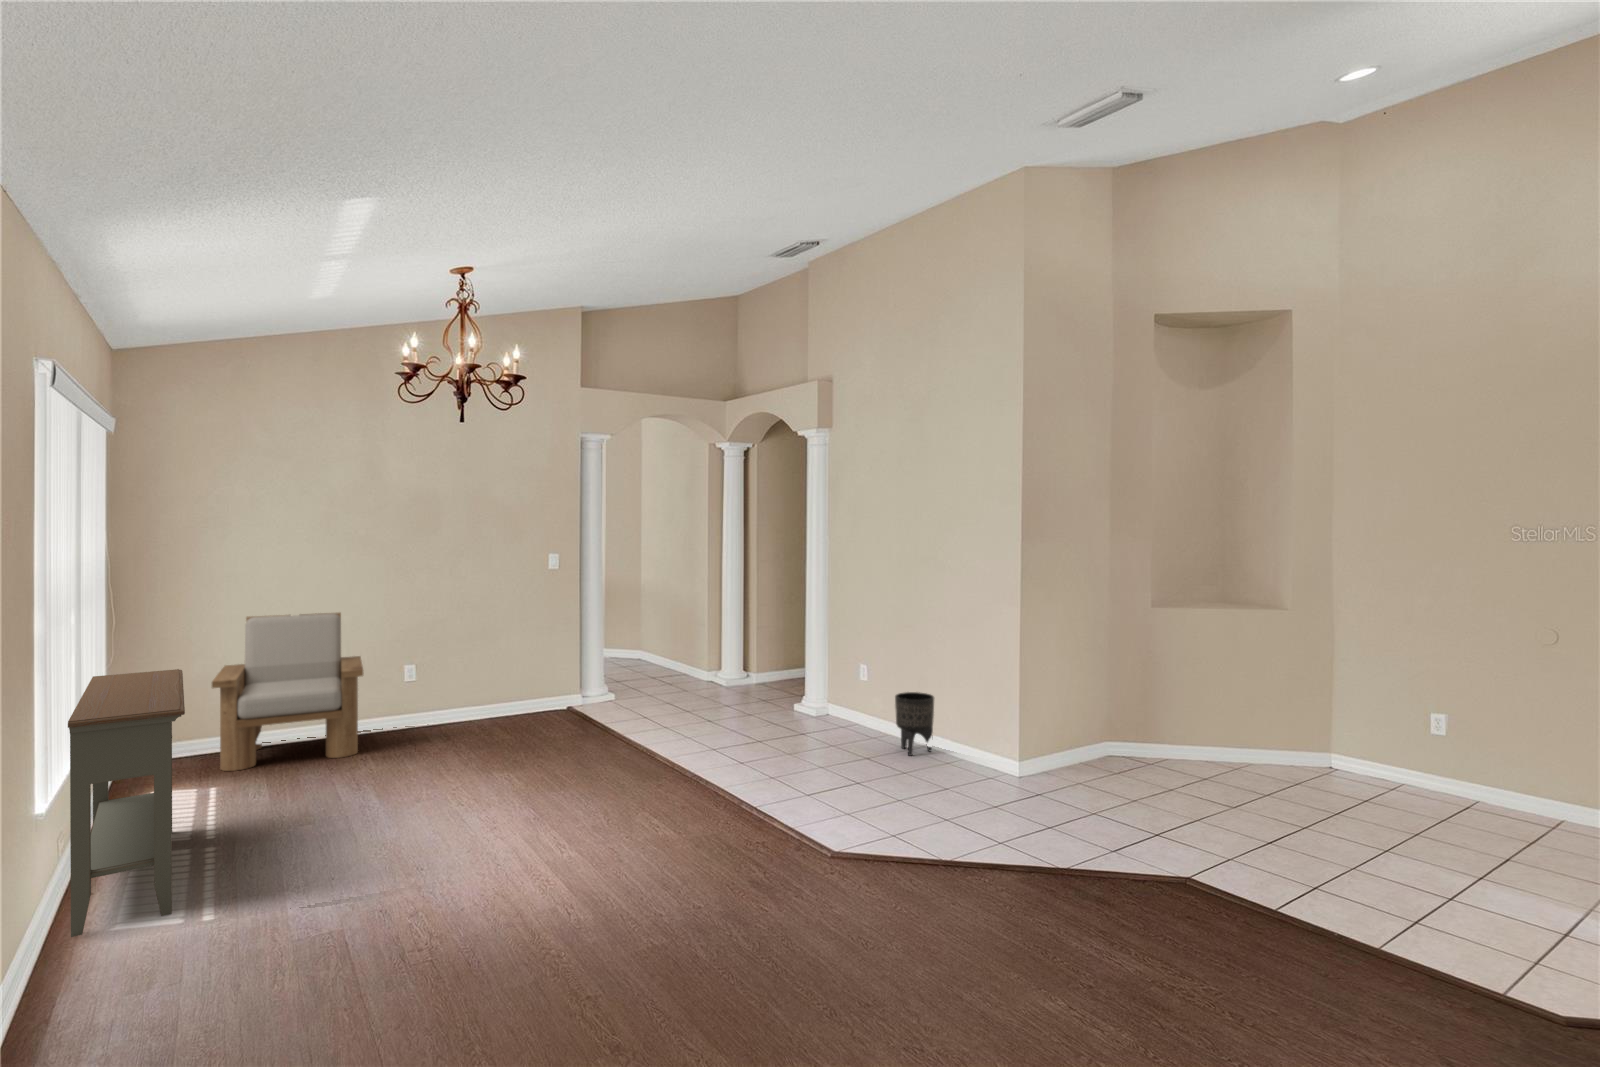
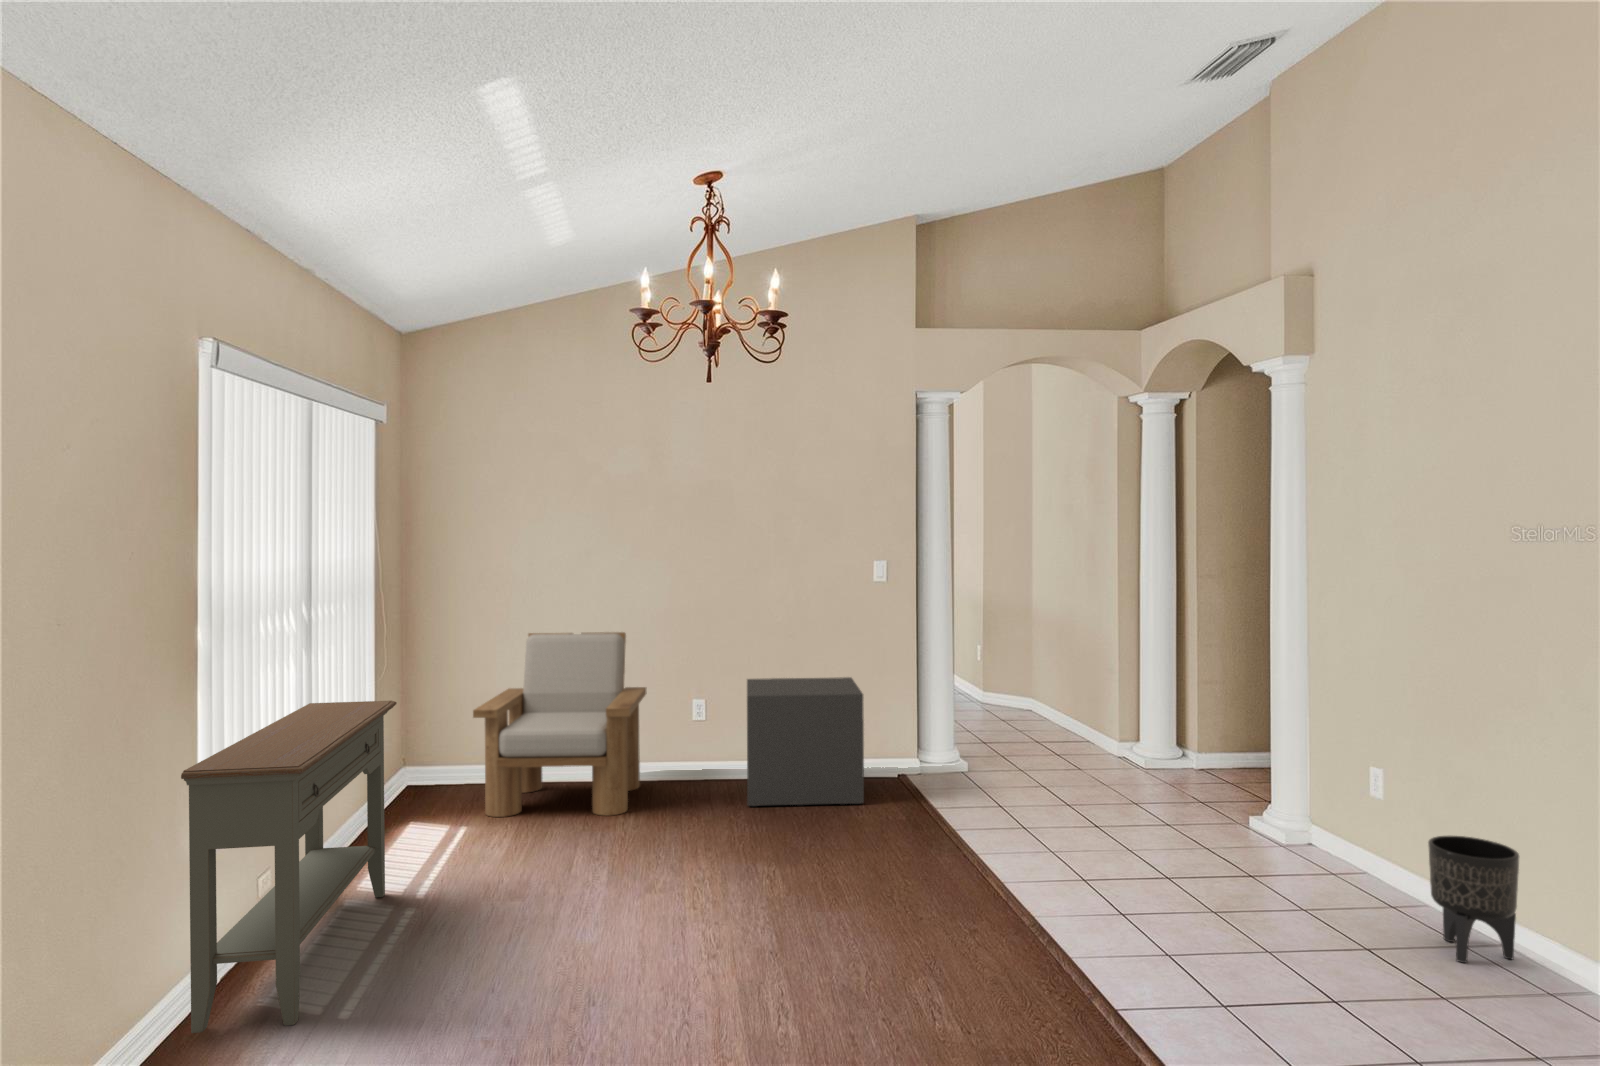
storage cabinet: none [448,639,550,738] -> present [747,677,864,806]

